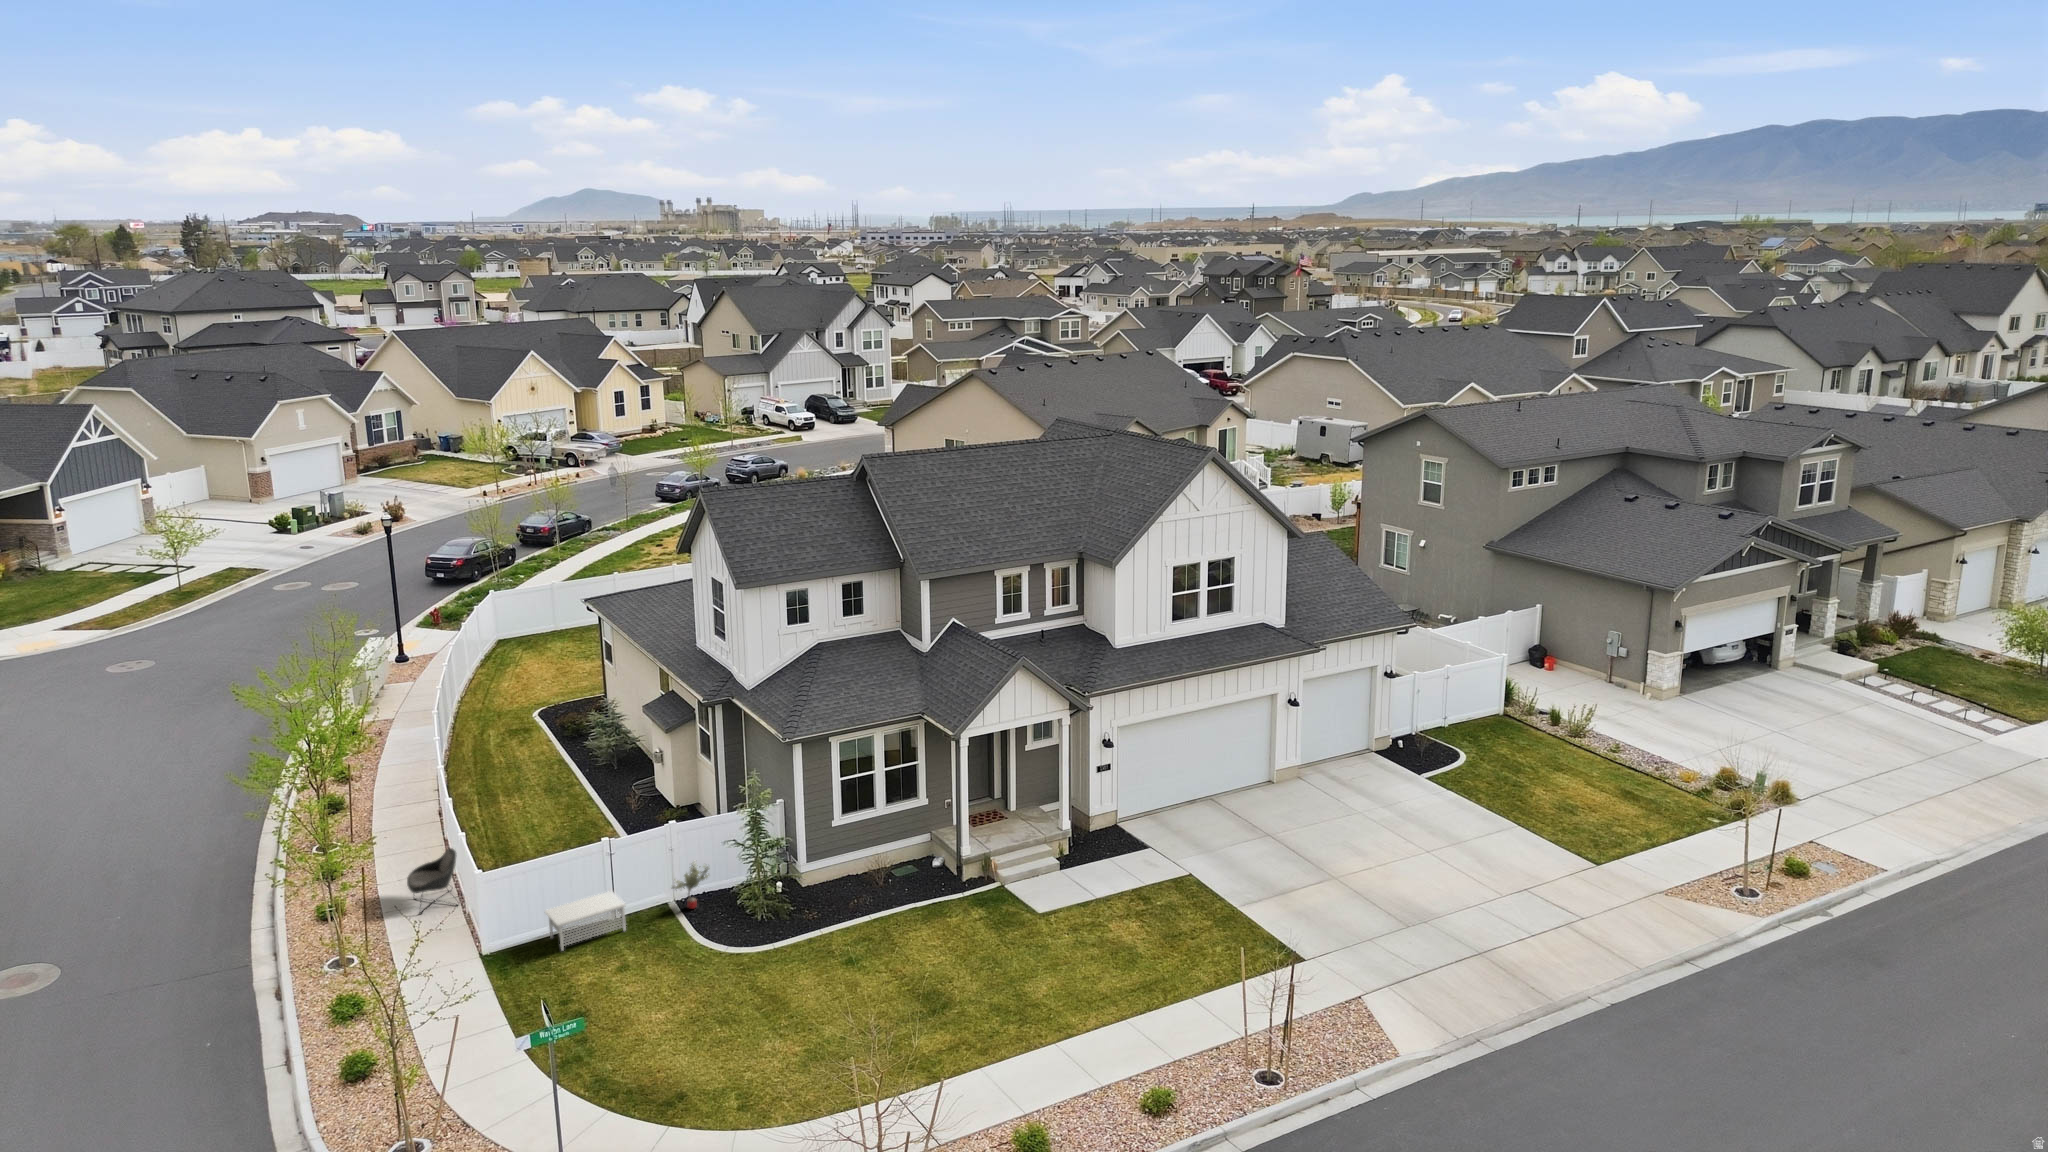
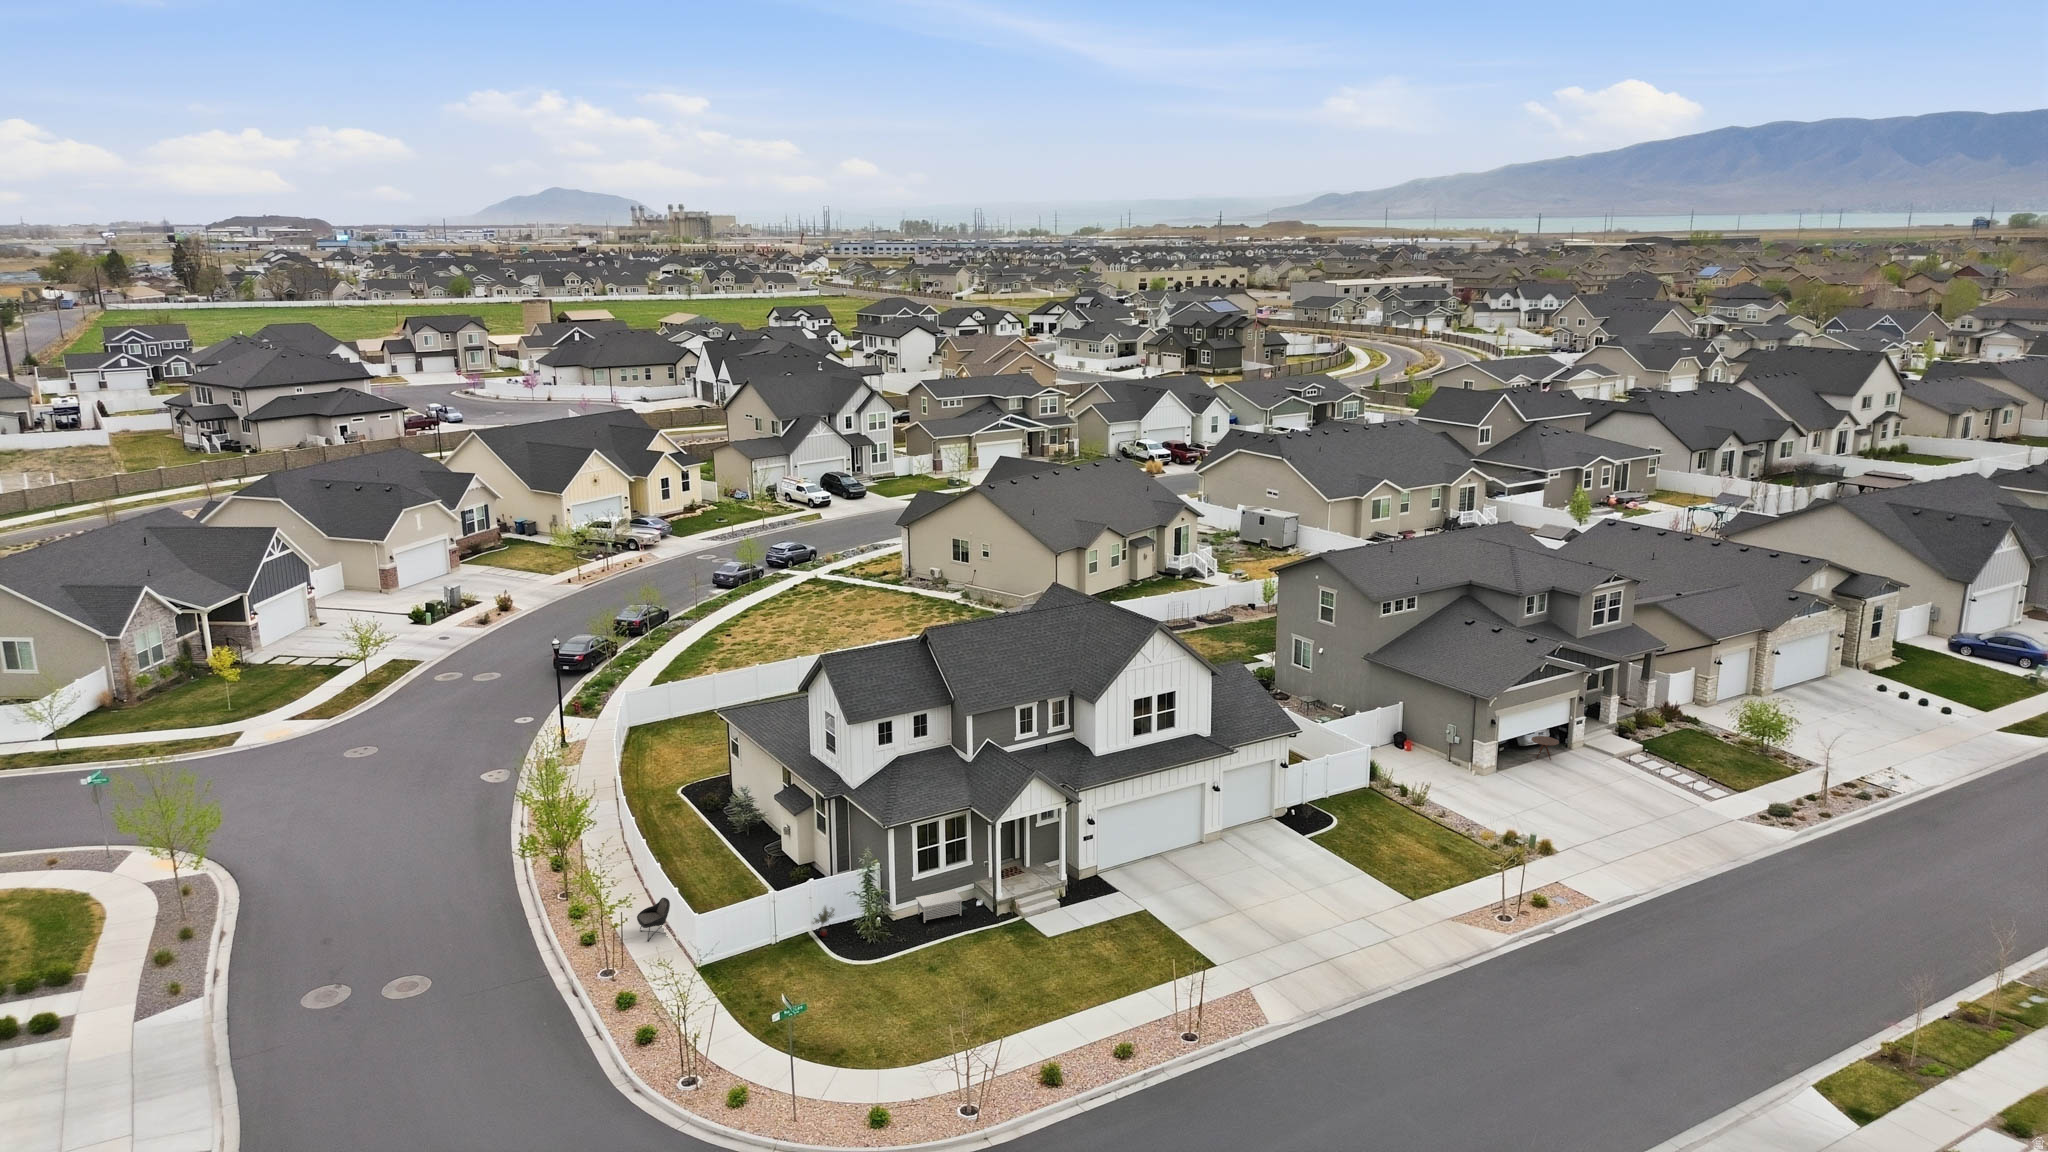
round table: none [1723,650,1763,682] -> present [1531,736,1559,760]
storage bench: present [545,892,626,951] -> present [916,890,962,923]

